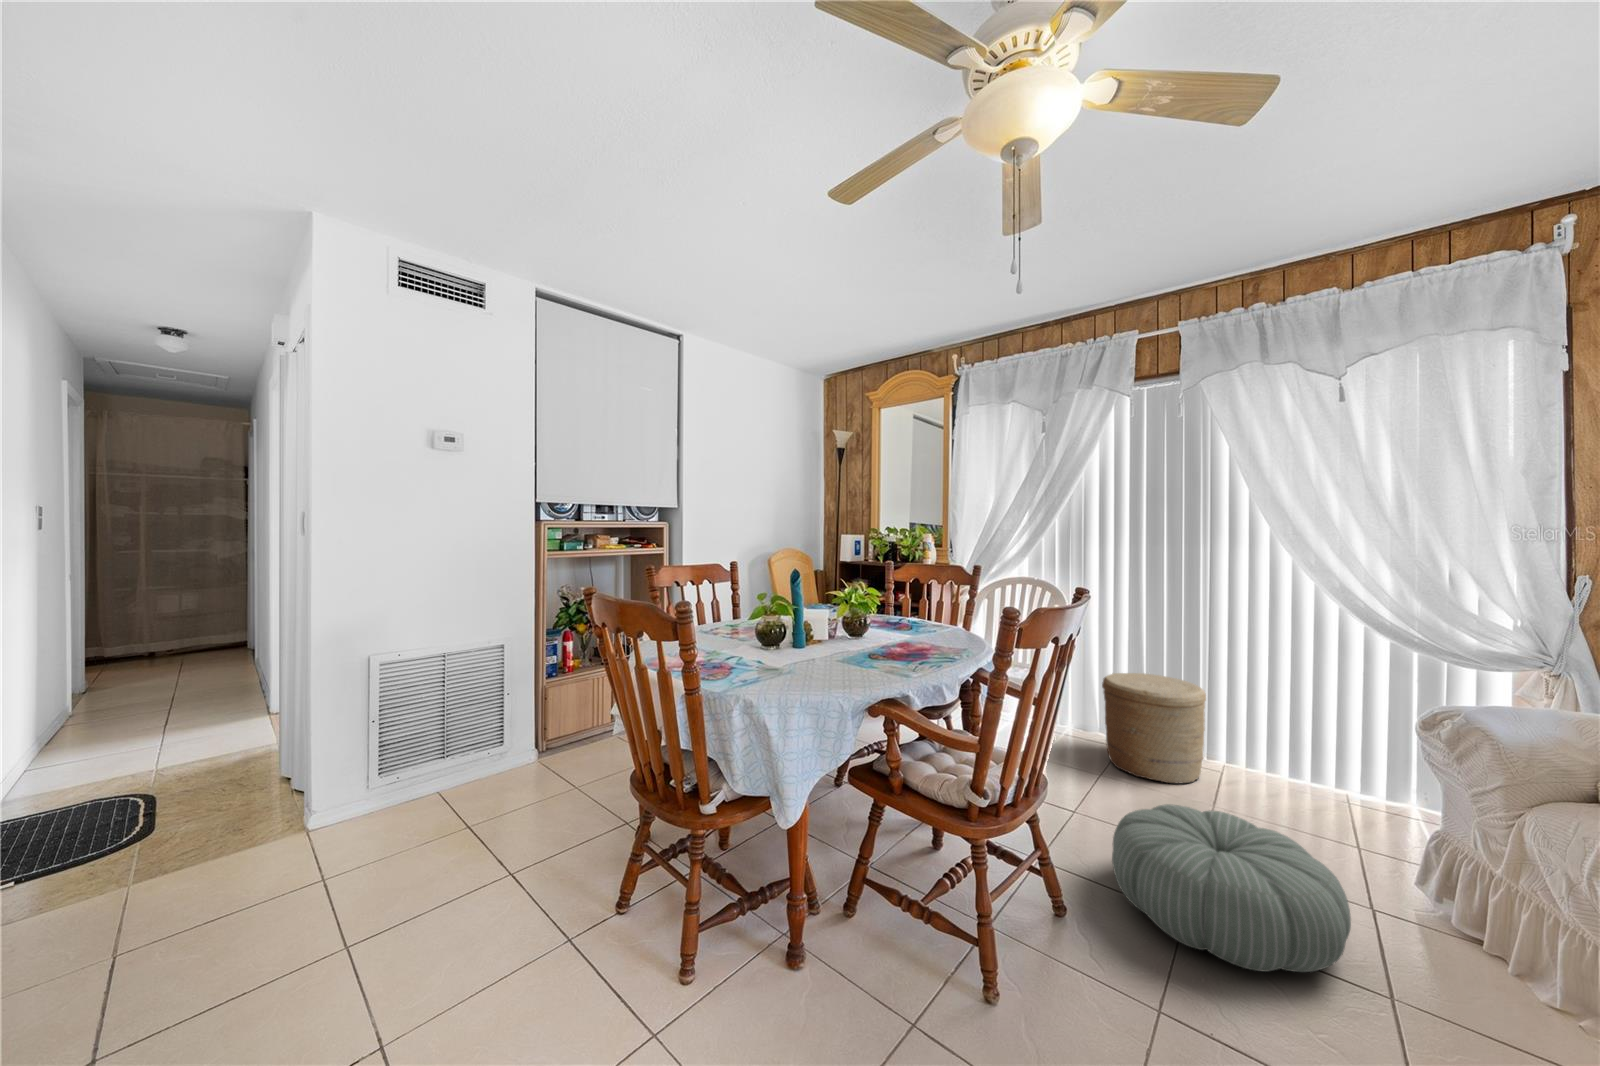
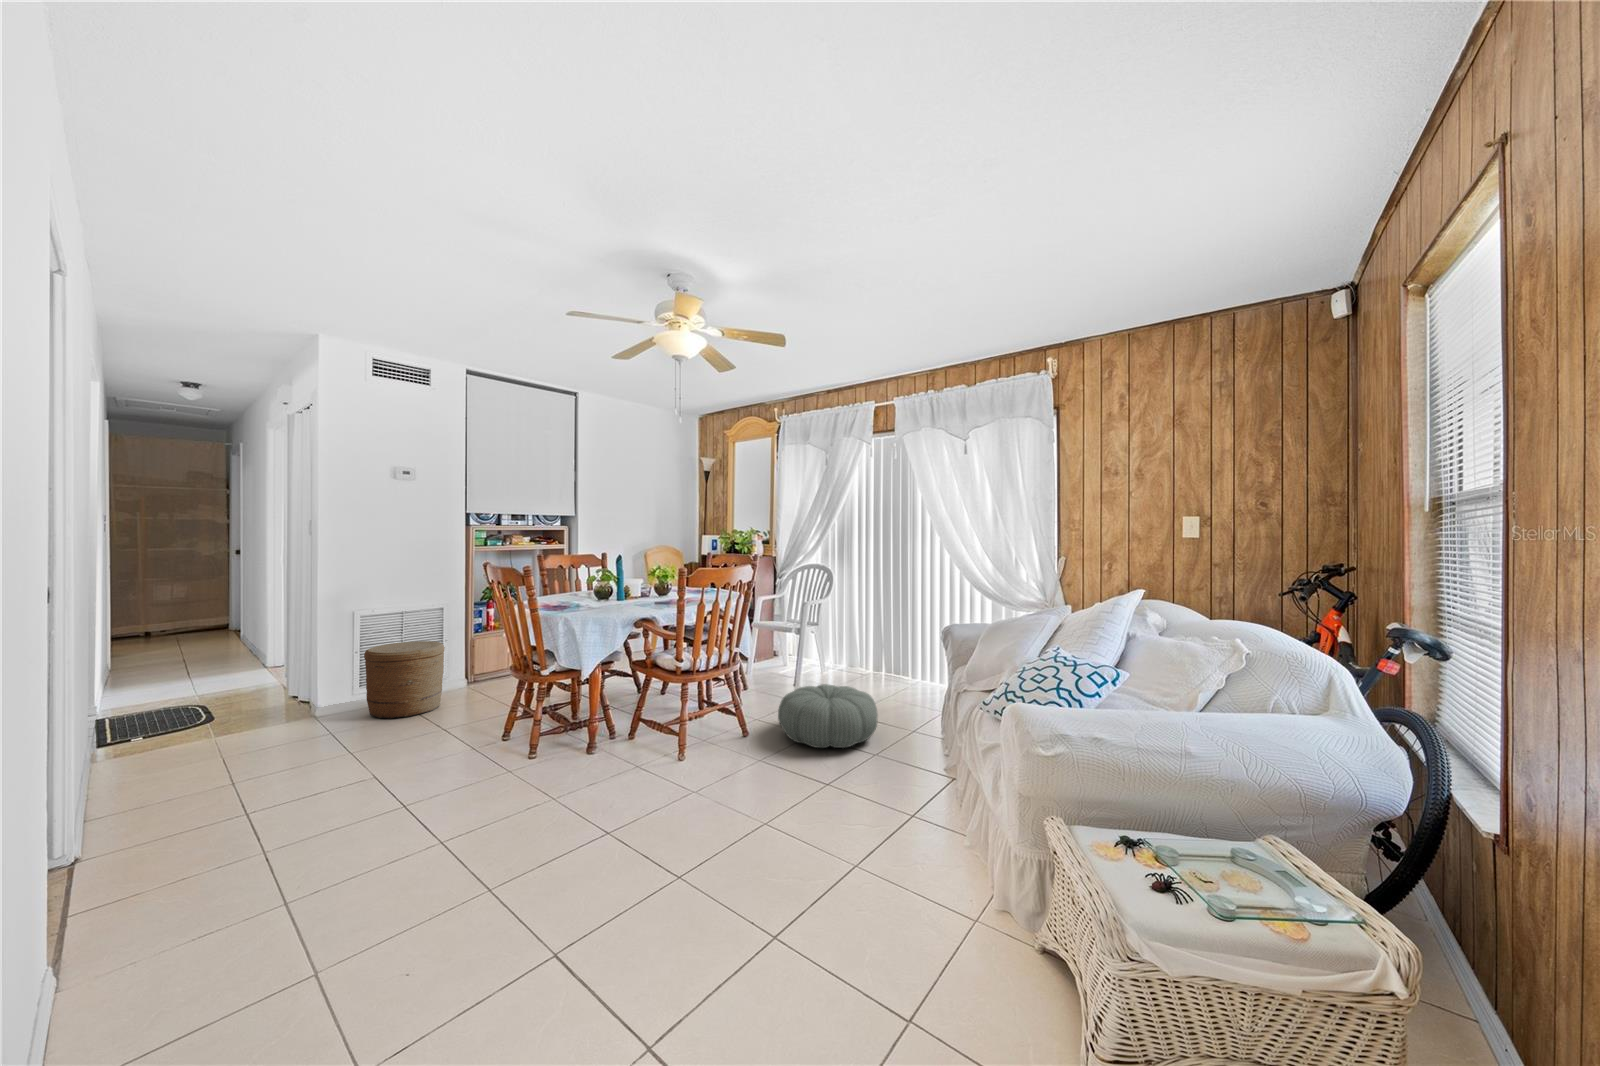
woven basket: present [1102,673,1206,783] -> present [364,641,445,719]

